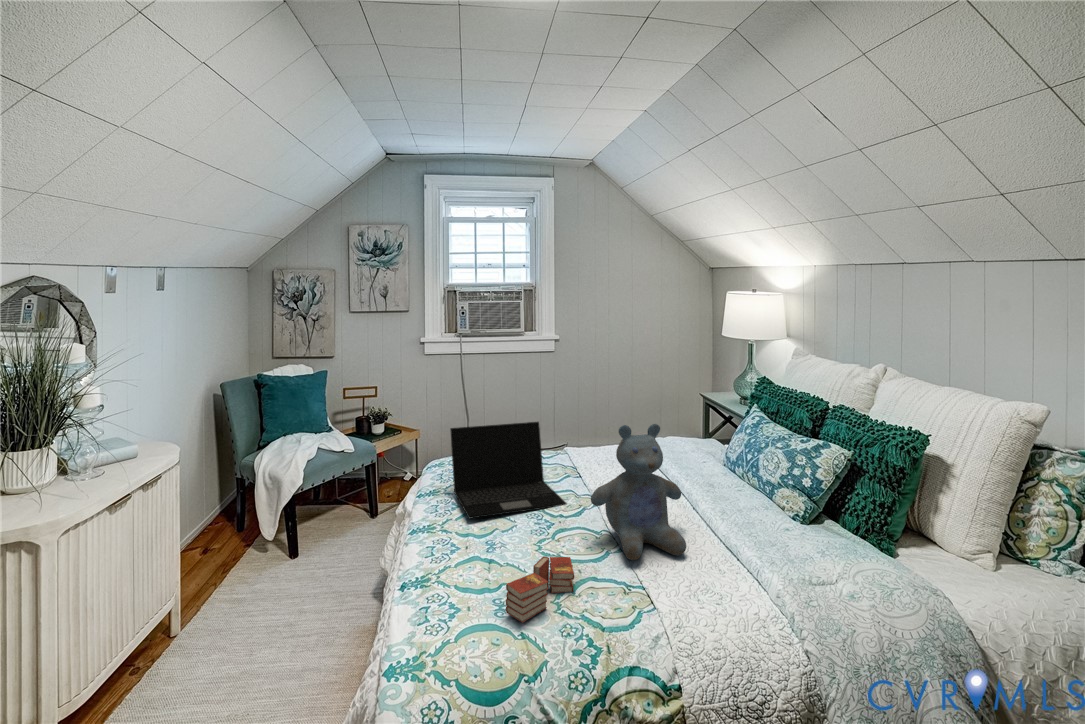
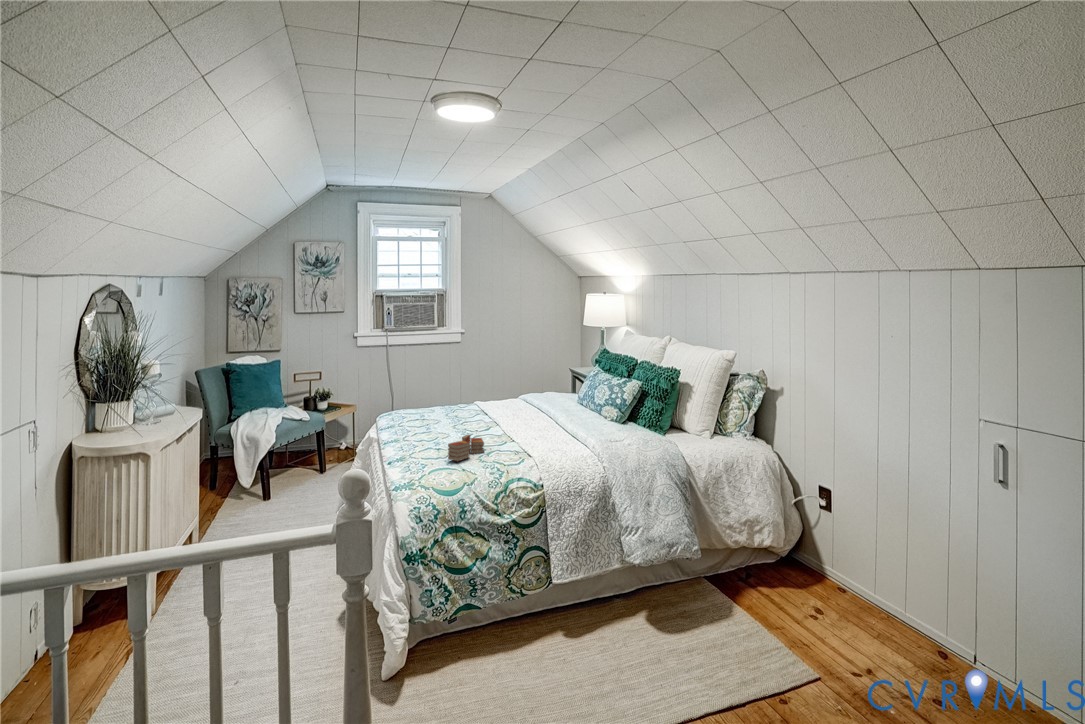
laptop: present [450,422,566,518] -> none [401,378,478,432]
stuffed bear: present [591,424,686,560] -> none [493,367,547,440]

